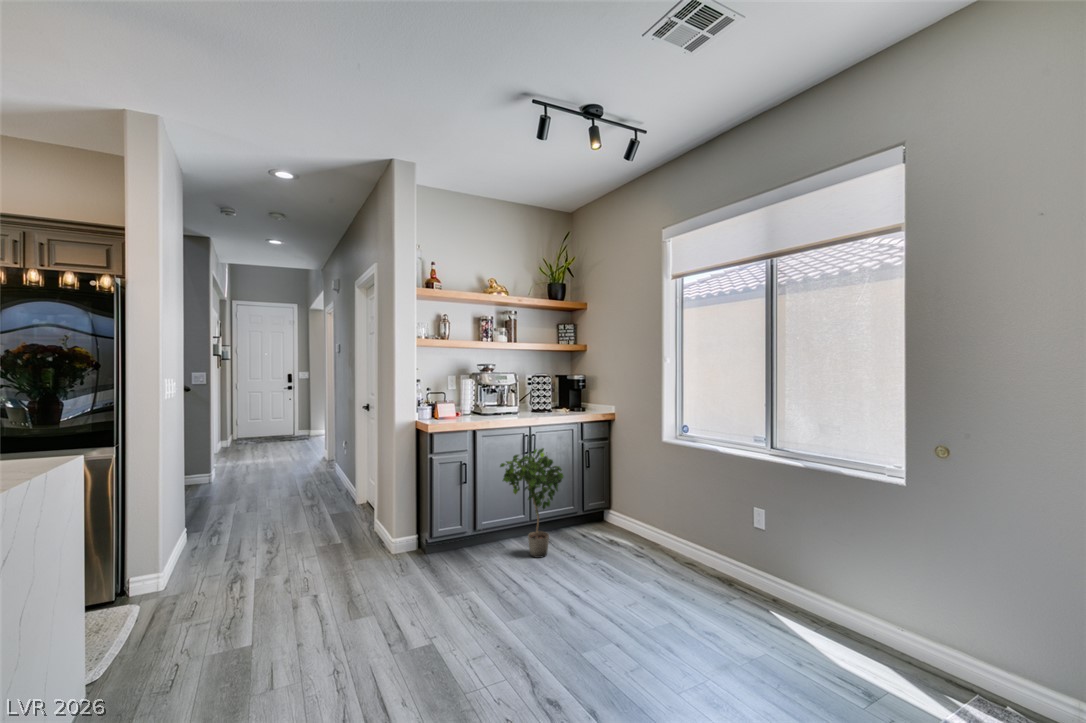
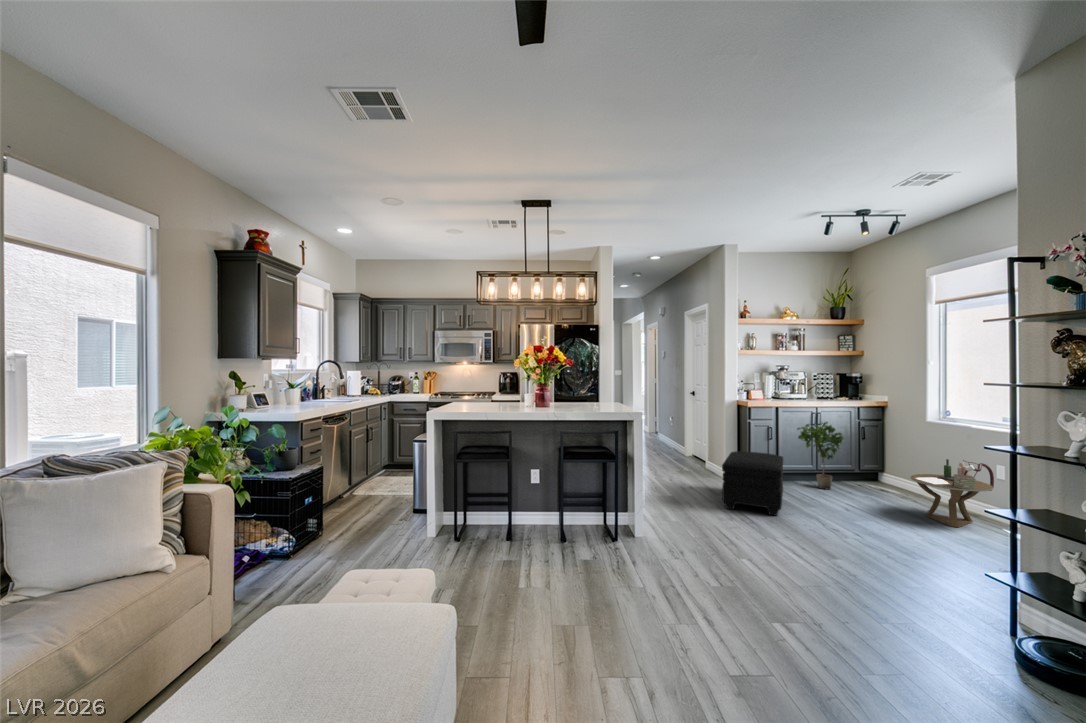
side table: none [653,499,755,617] -> present [911,459,994,527]
ottoman: none [337,523,473,675] -> present [722,451,783,515]

